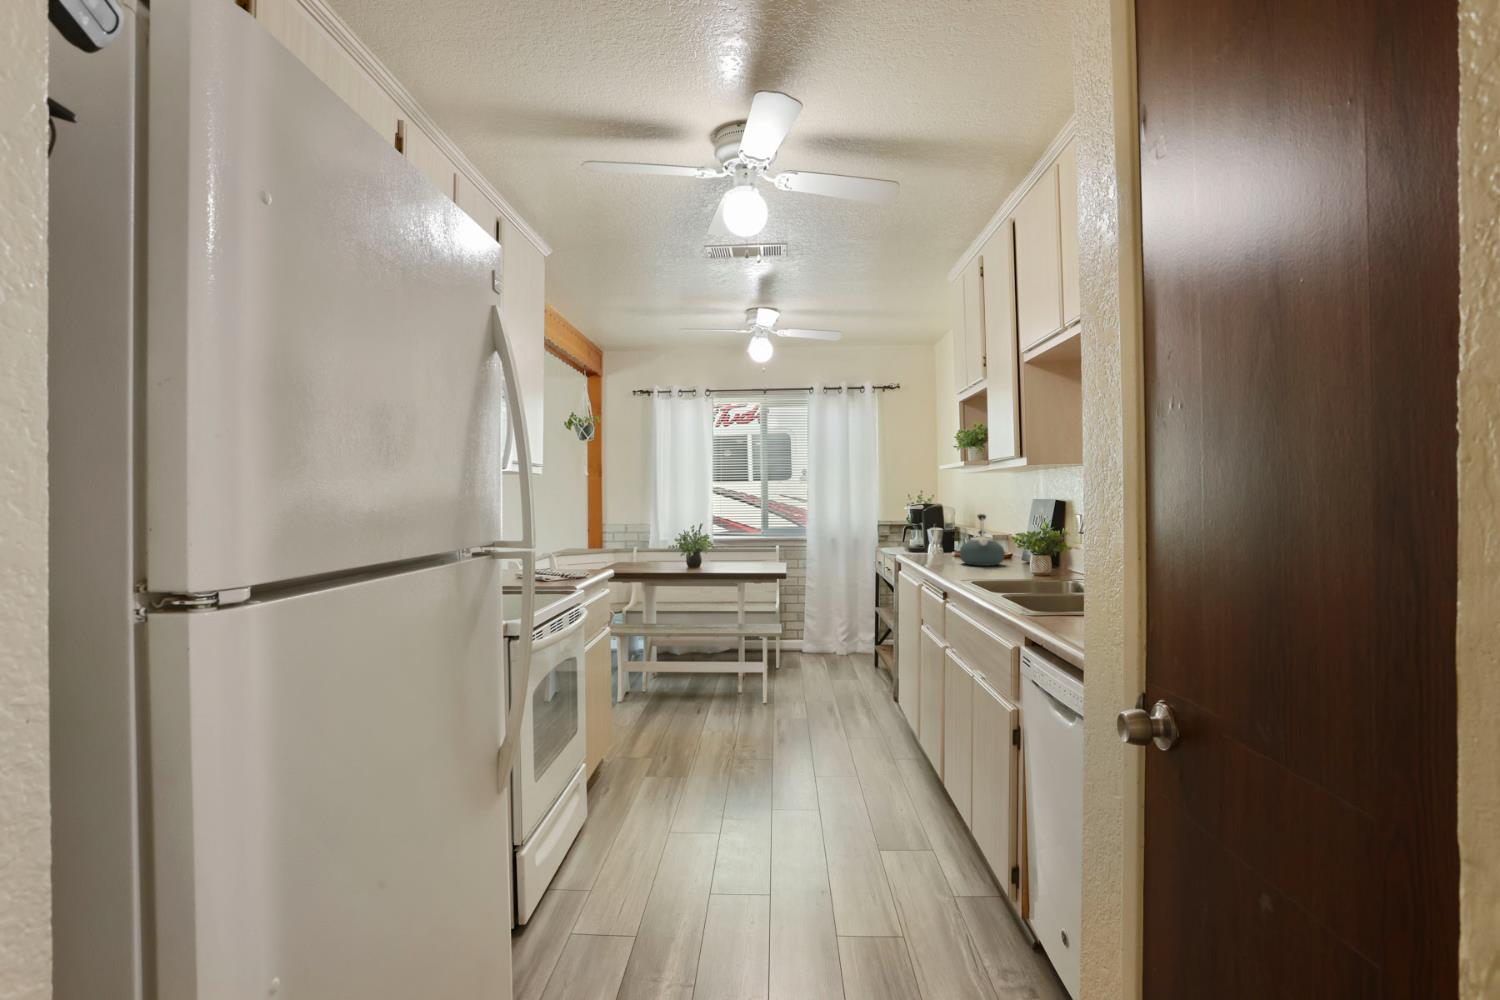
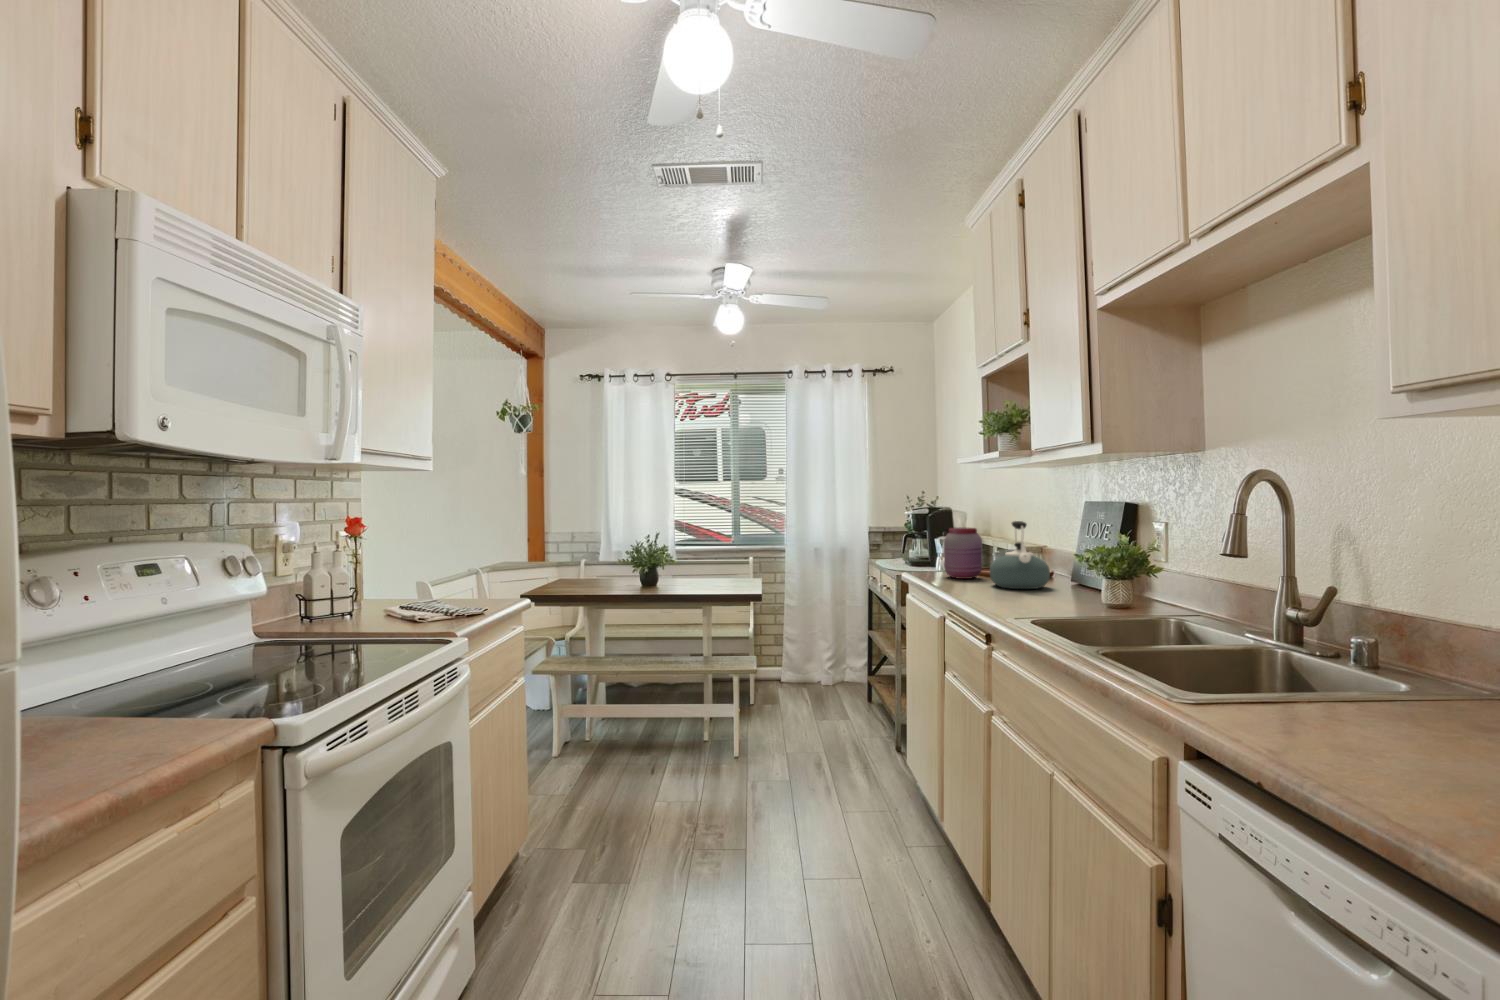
jar: none [928,520,957,559] -> present [944,528,982,579]

